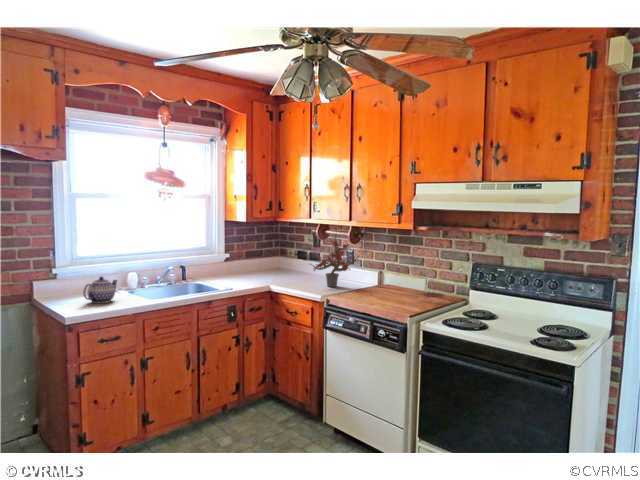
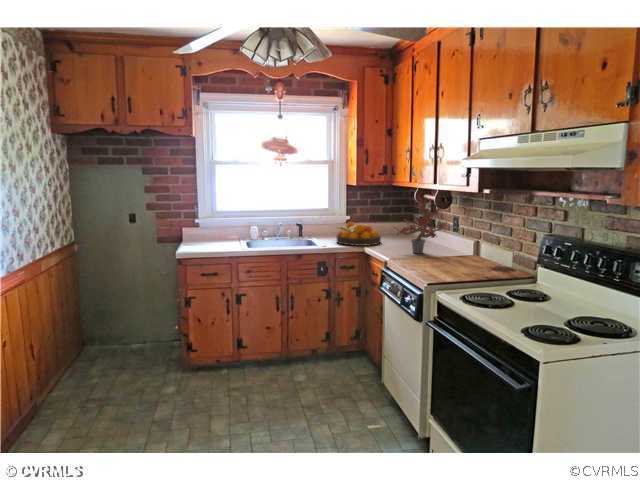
fruit bowl: none [232,260,279,285] -> present [337,222,381,246]
teapot: present [83,277,117,303] -> none [198,226,230,247]

